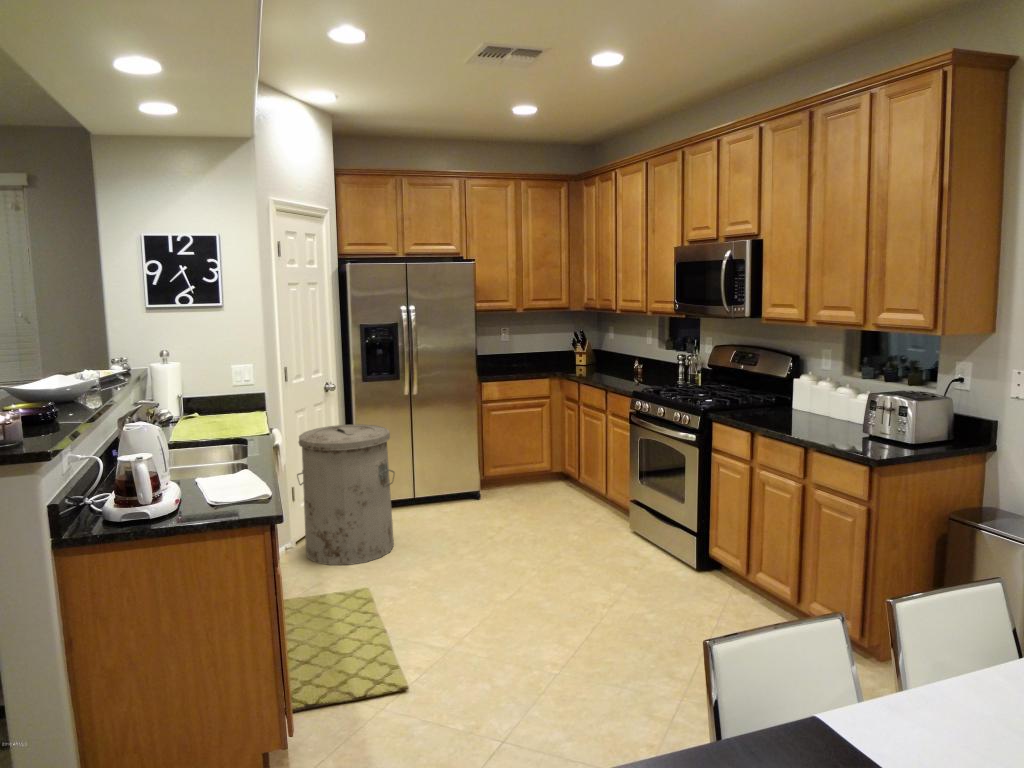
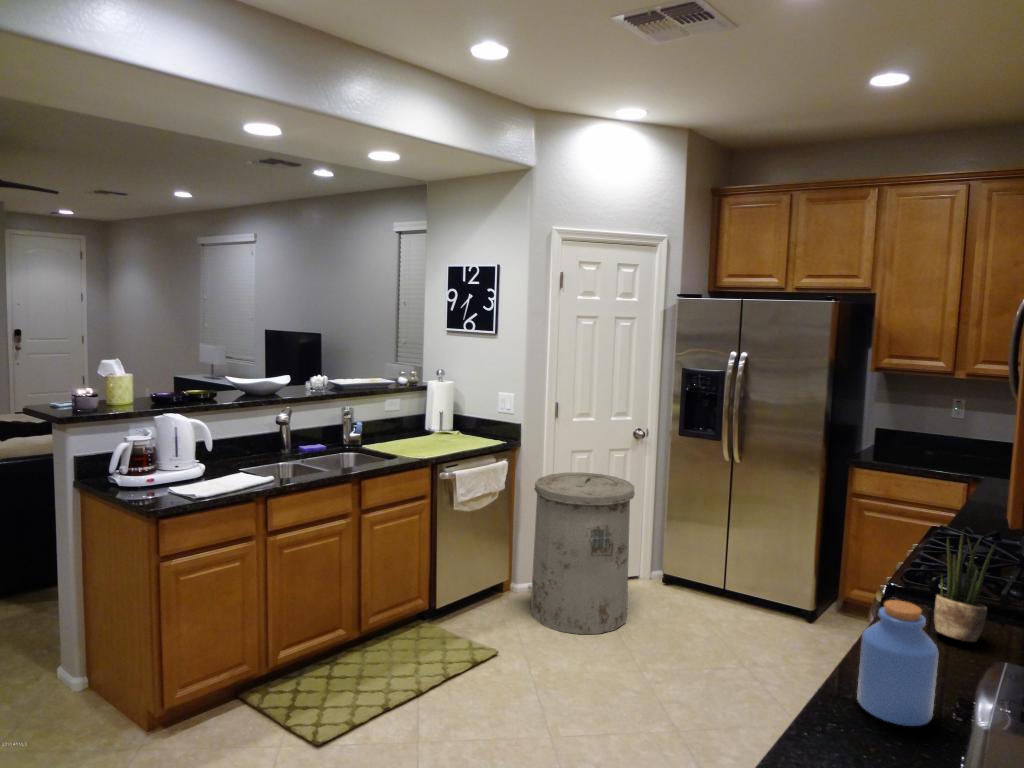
potted plant: none [737,362,757,411] -> present [934,530,996,642]
jar: none [782,385,813,432] -> present [857,600,938,726]

